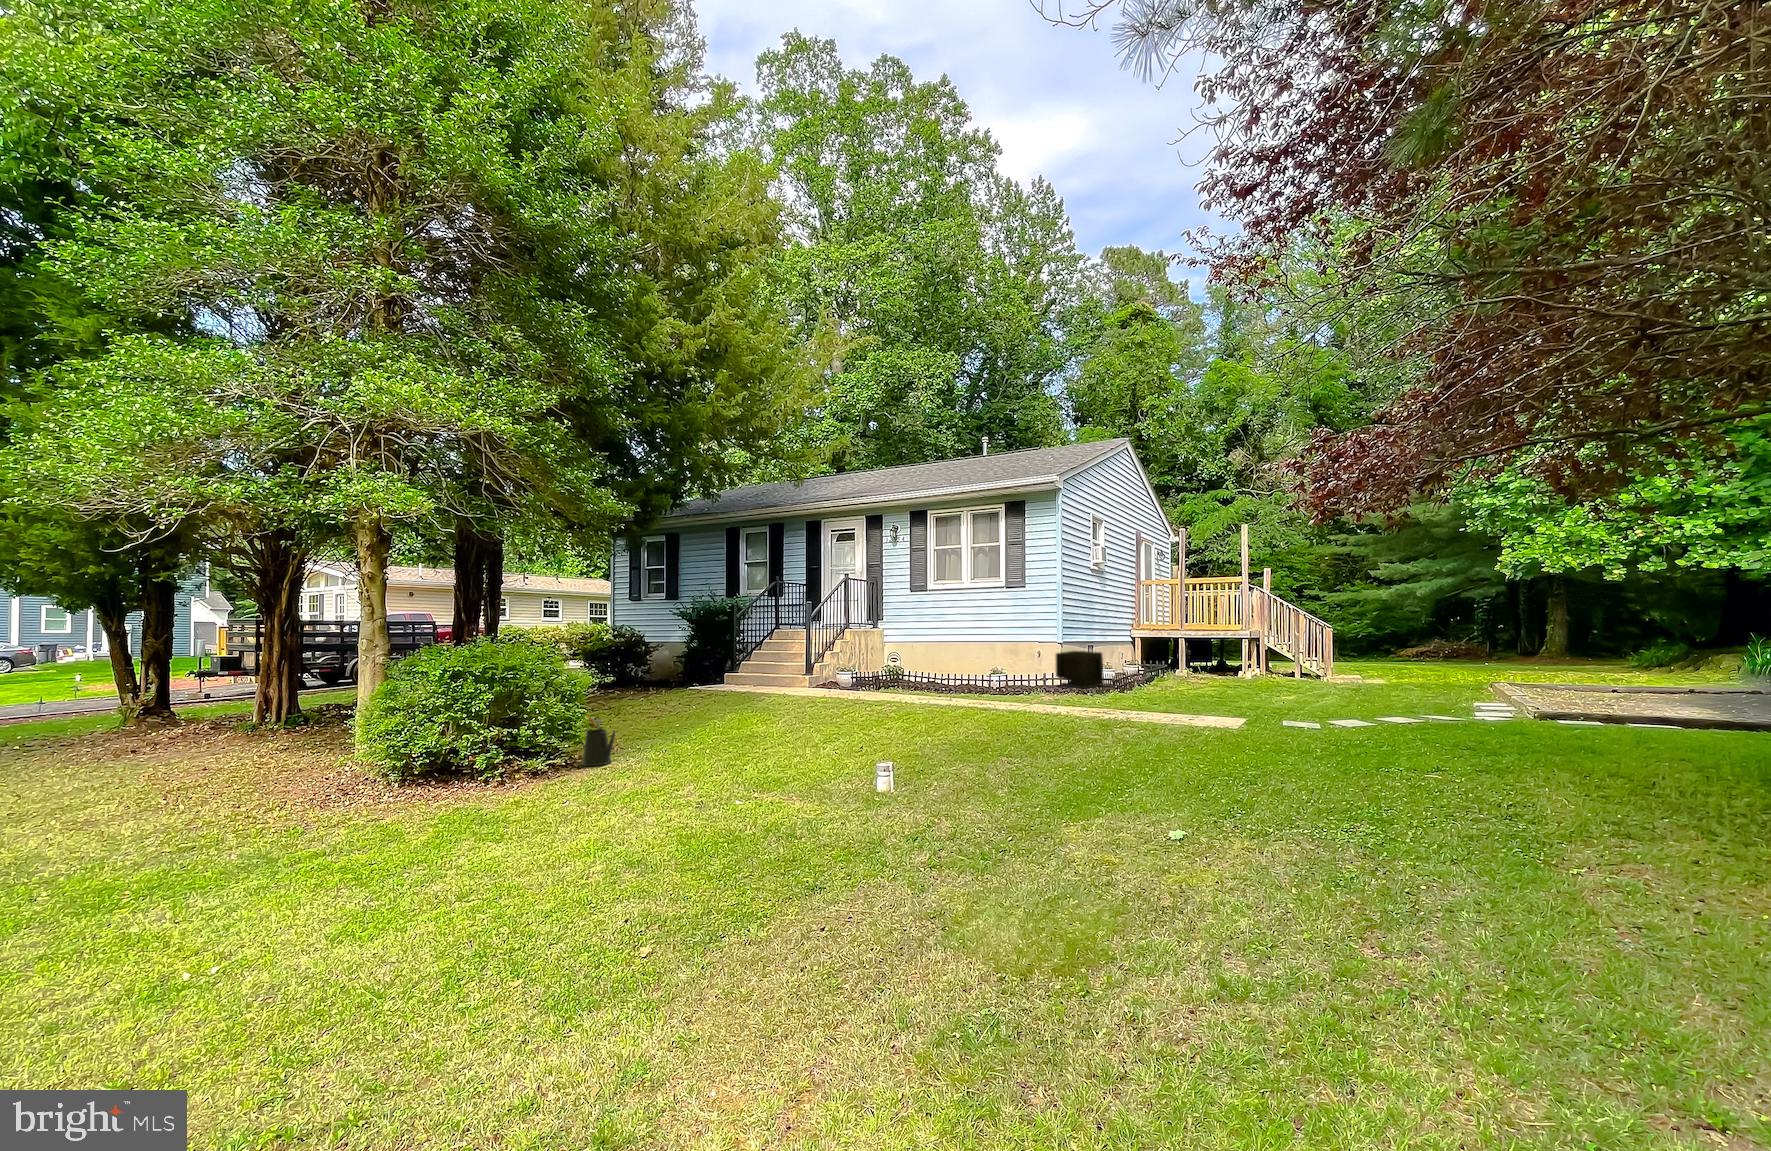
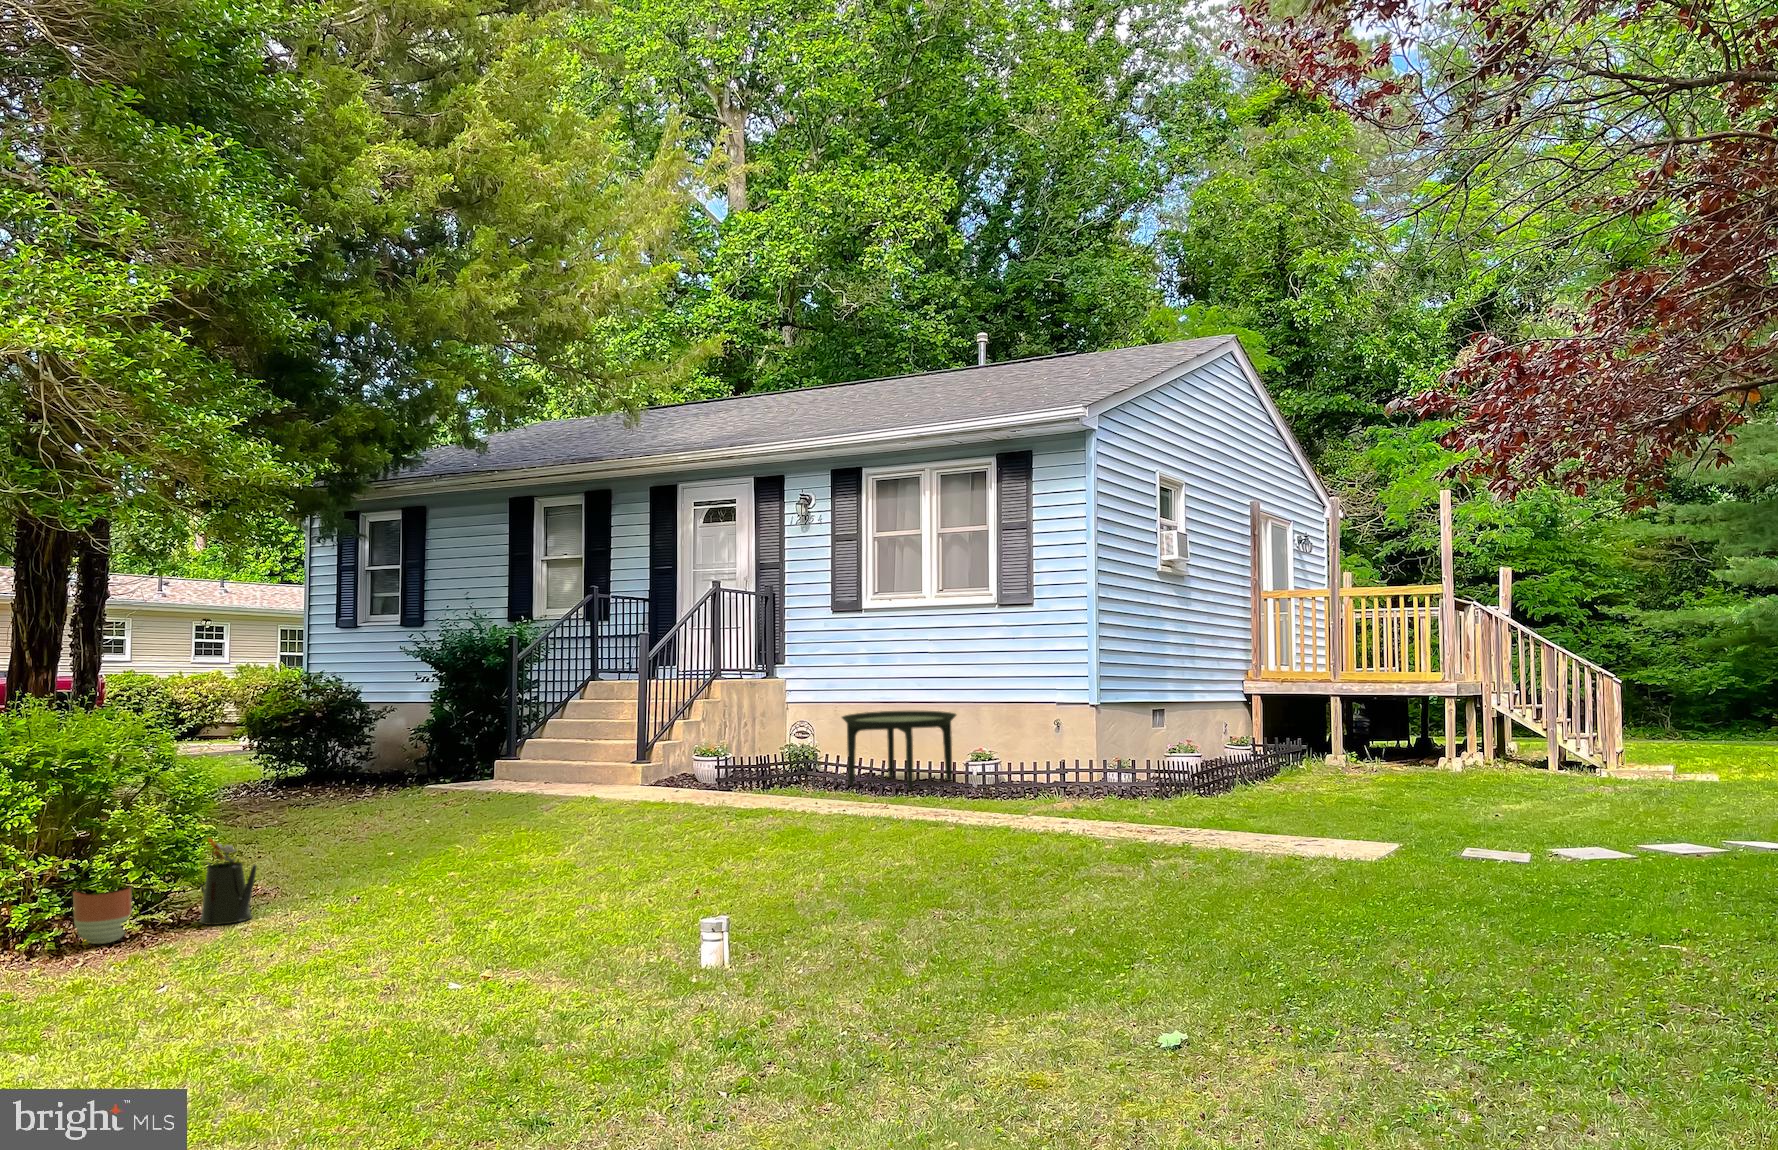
round table: none [920,645,984,689] -> present [842,711,956,790]
wooden crate: present [1056,651,1103,688] -> none [1083,720,1168,789]
planter: none [510,742,544,778] -> present [73,888,132,944]

